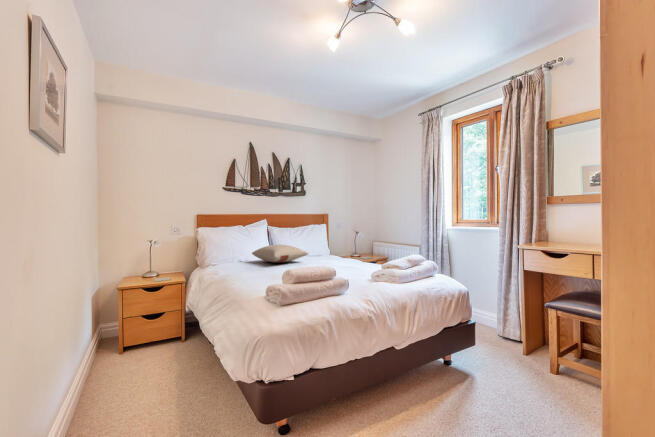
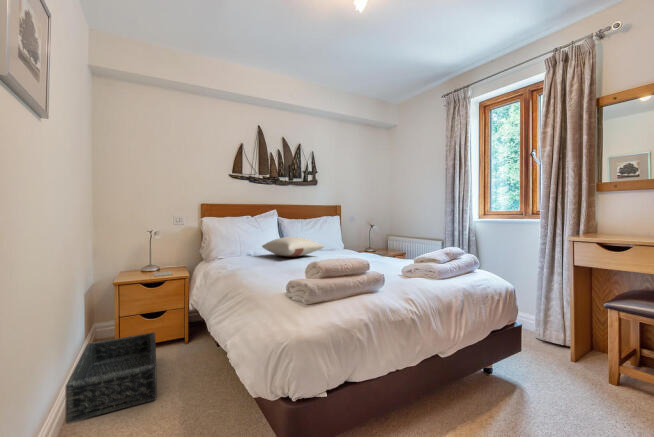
basket: none [78,331,156,408] -> present [65,332,157,423]

